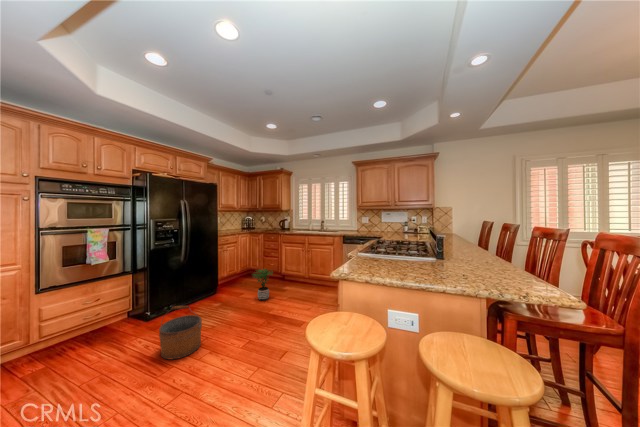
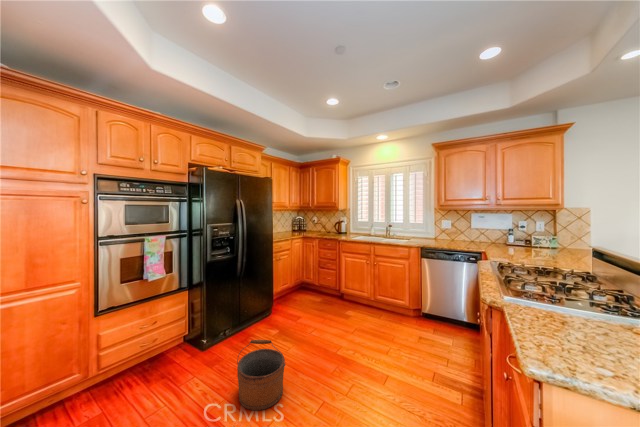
potted plant: present [254,269,272,301] -> none [317,284,344,325]

